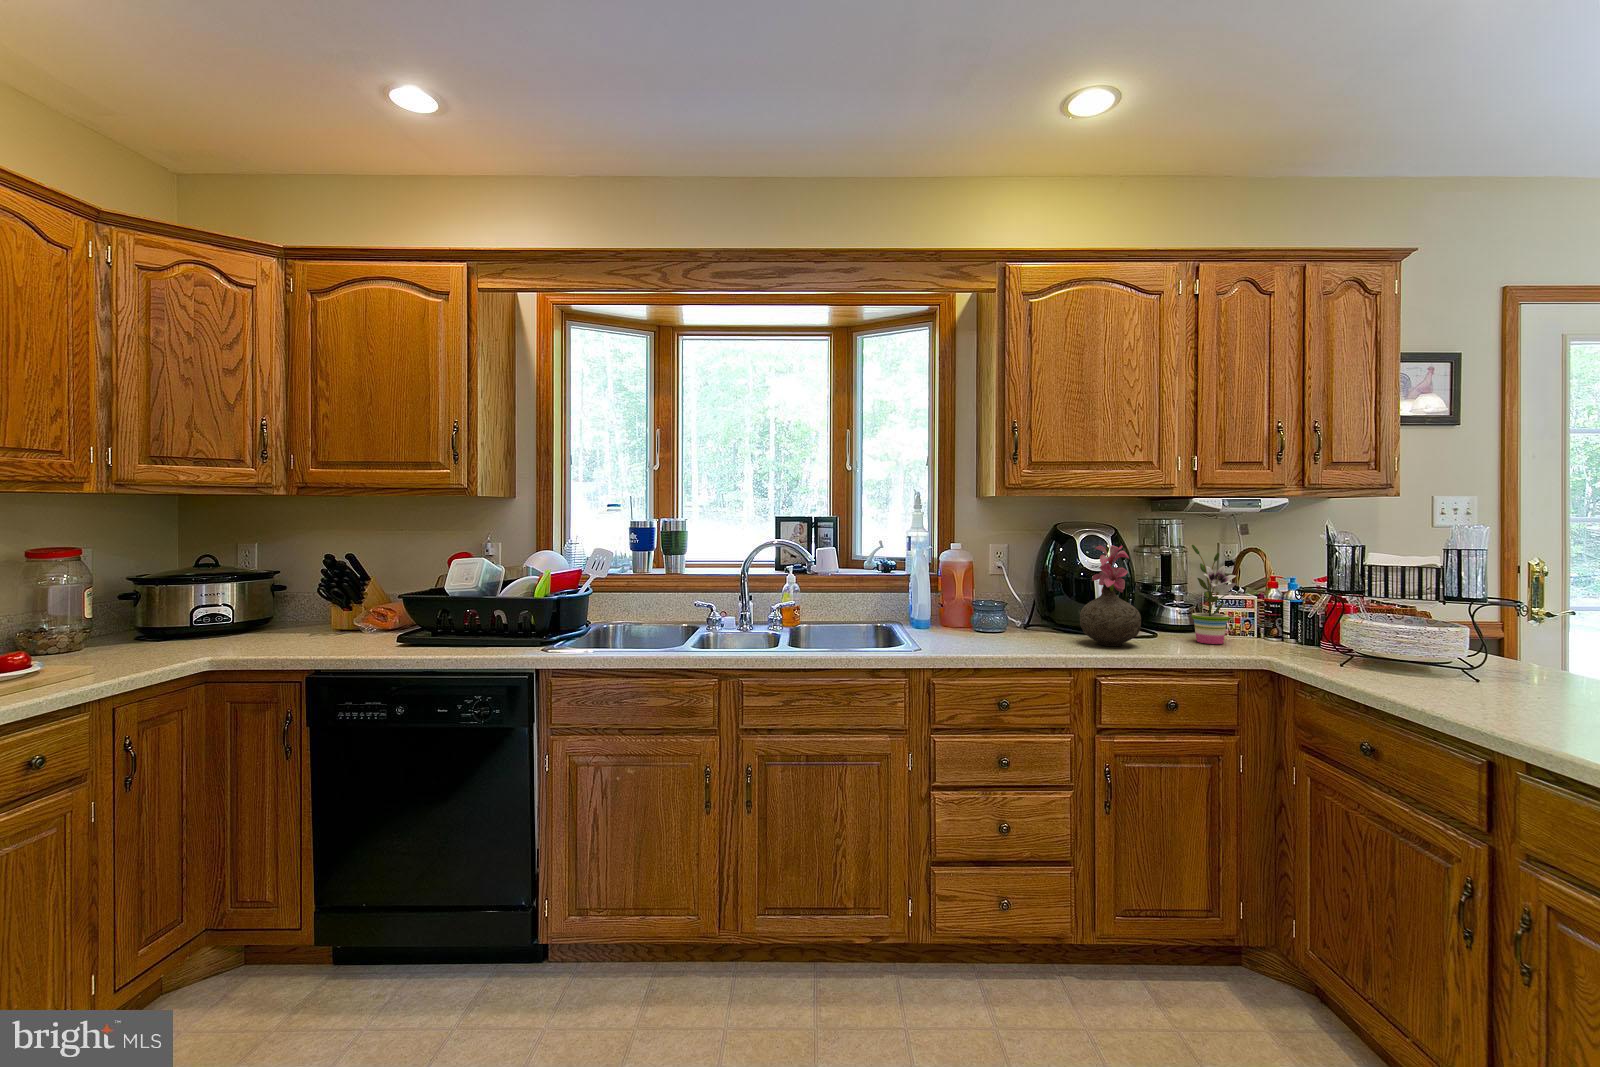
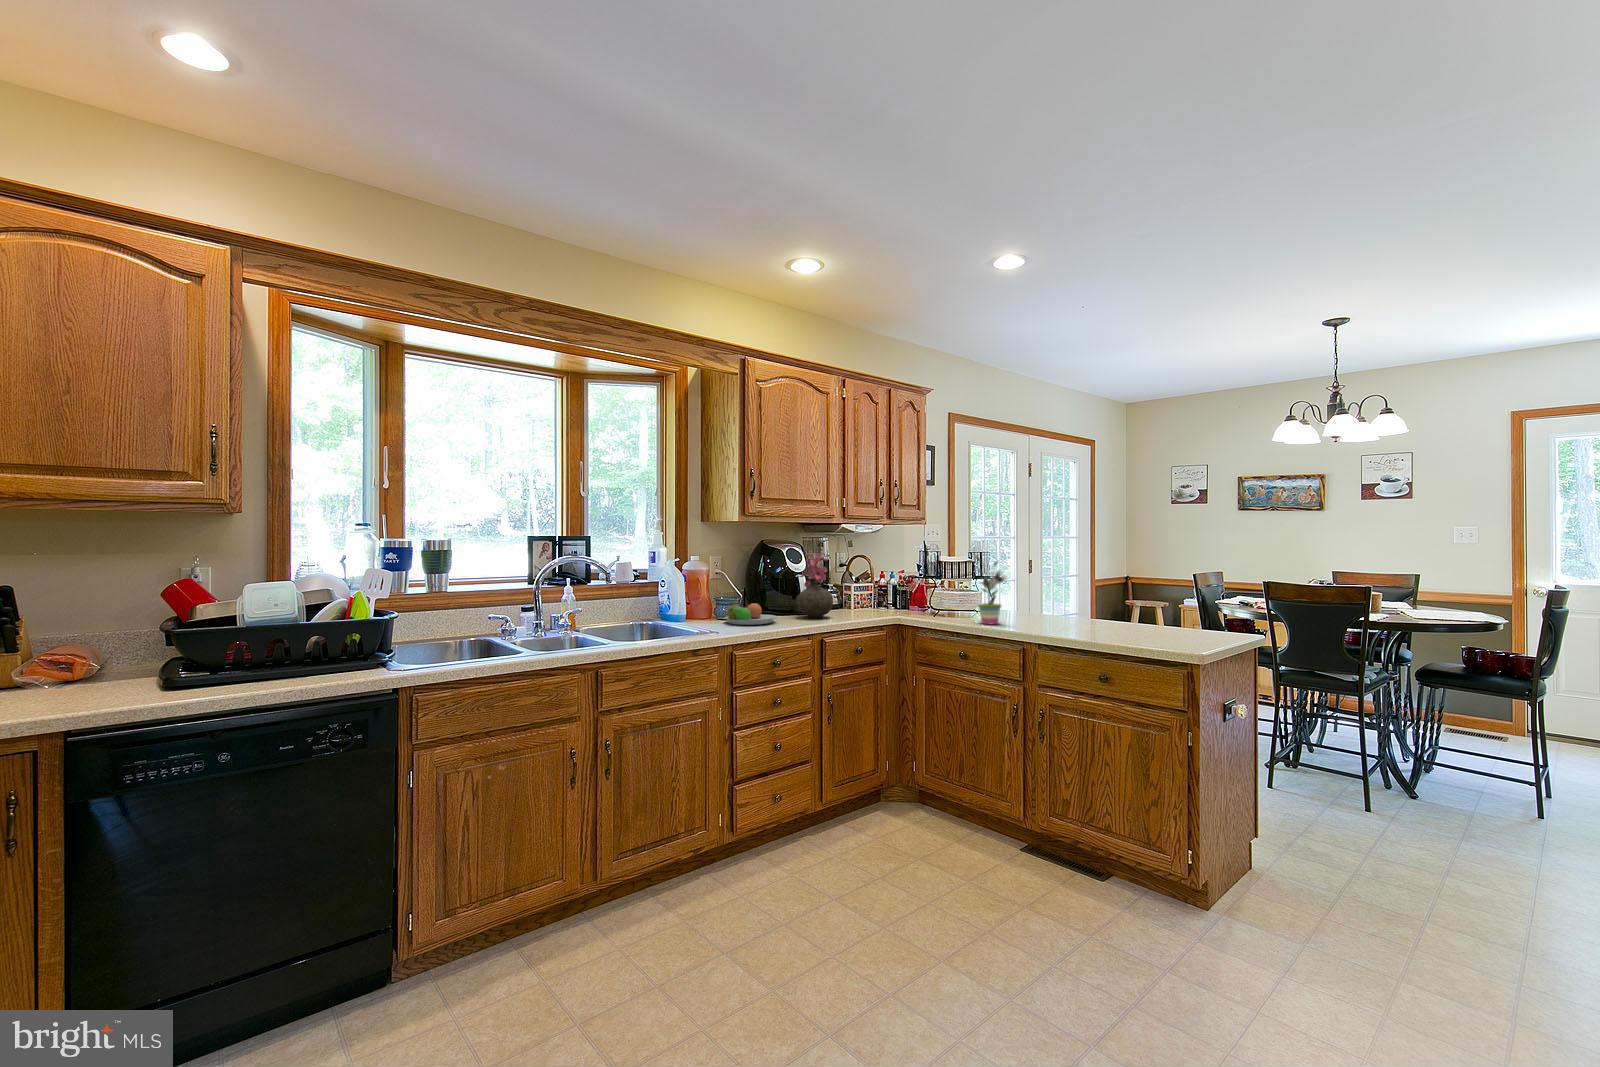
potted plant: present [1192,545,1236,644] -> present [976,556,1007,624]
fruit bowl: none [955,610,1035,646] -> present [725,602,777,625]

